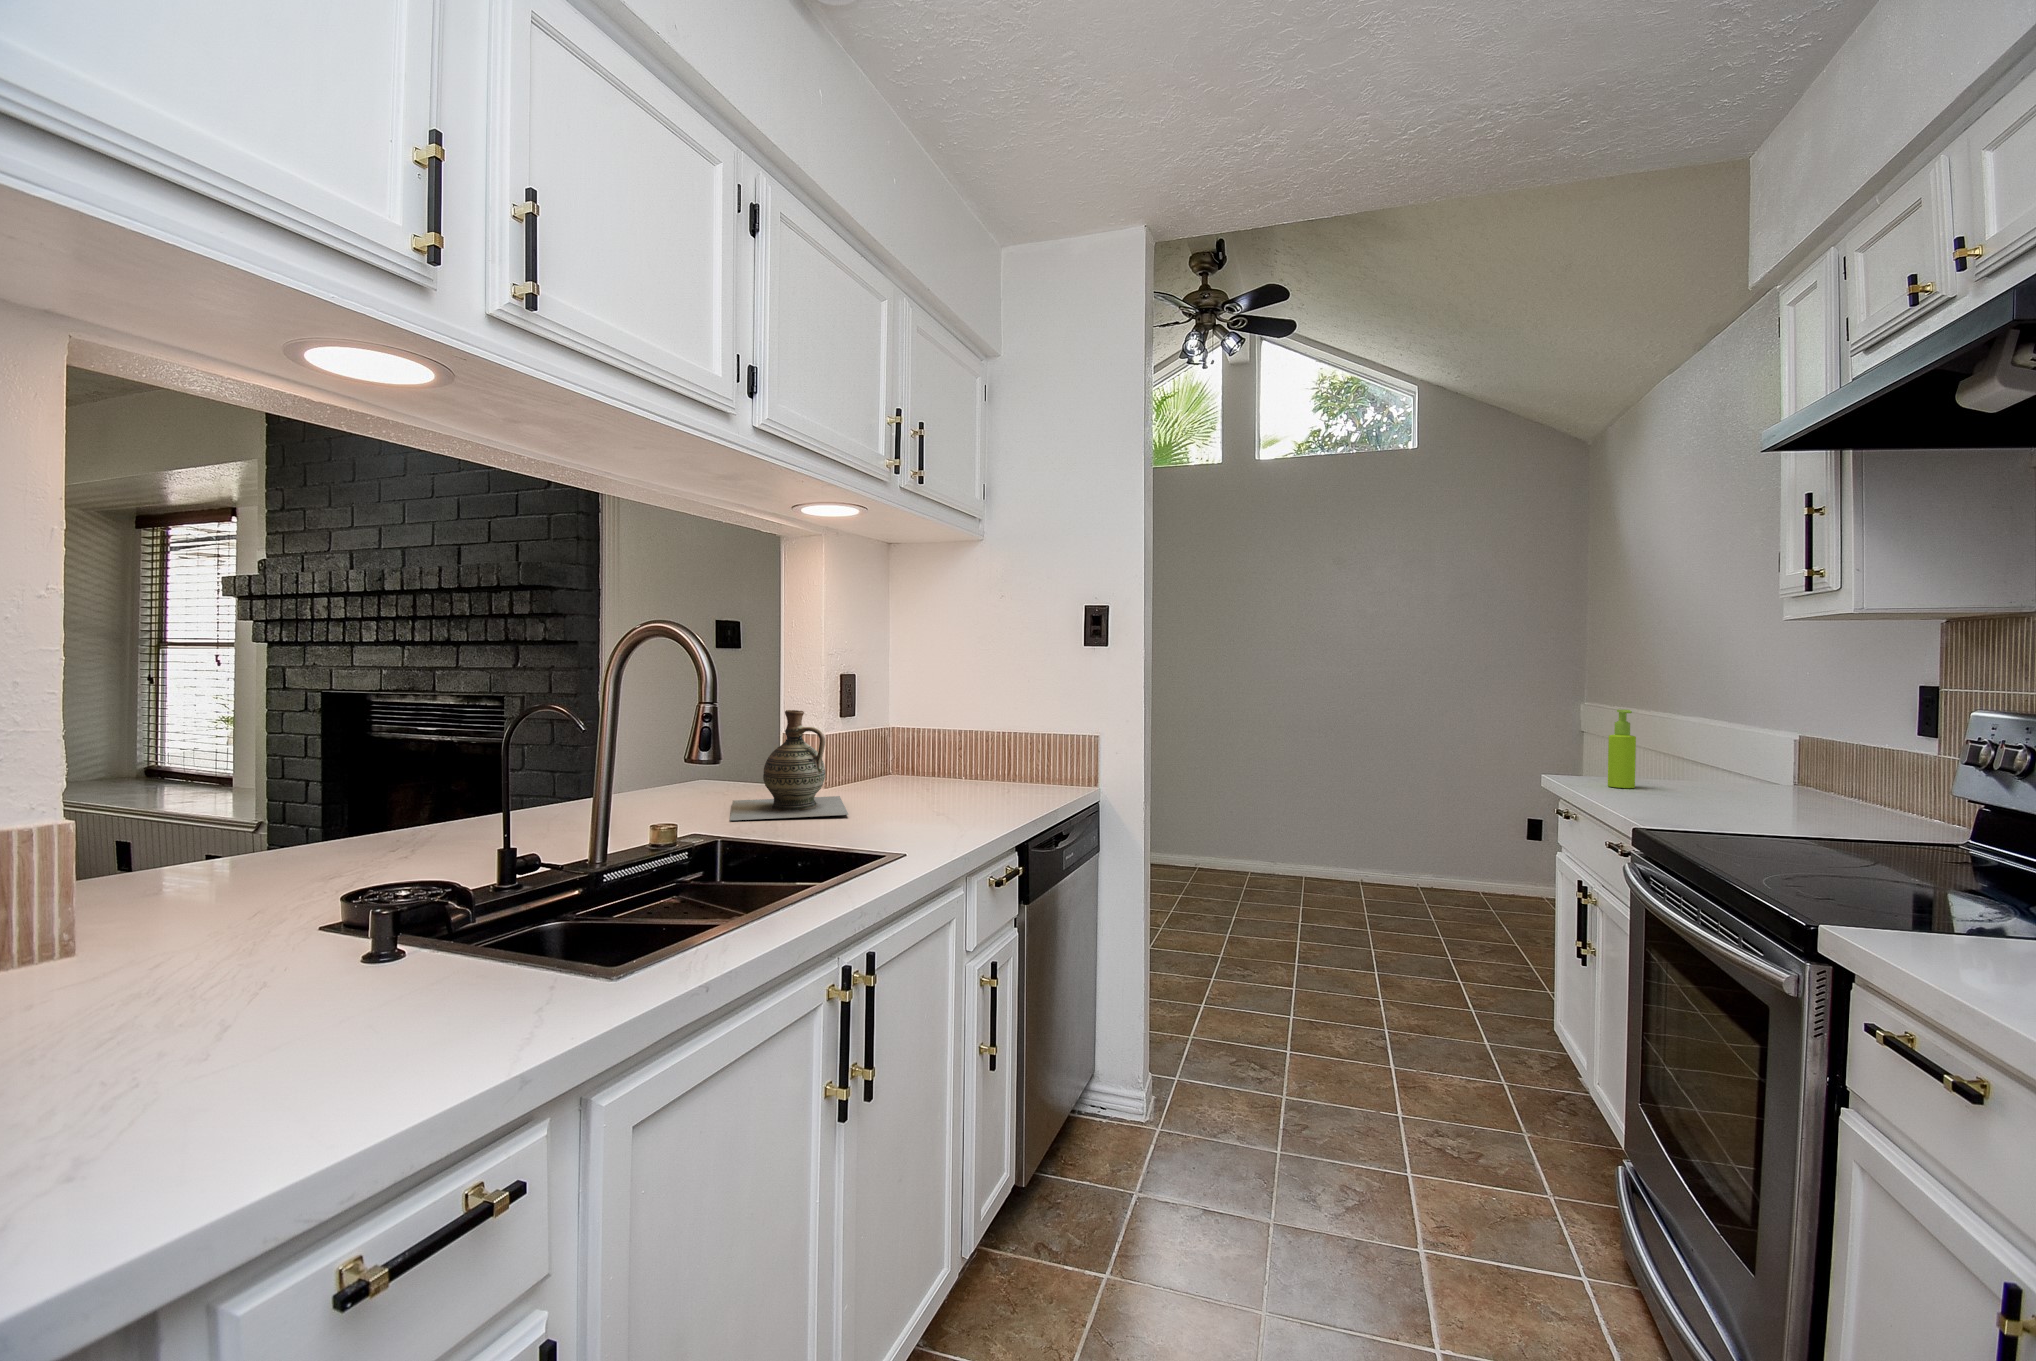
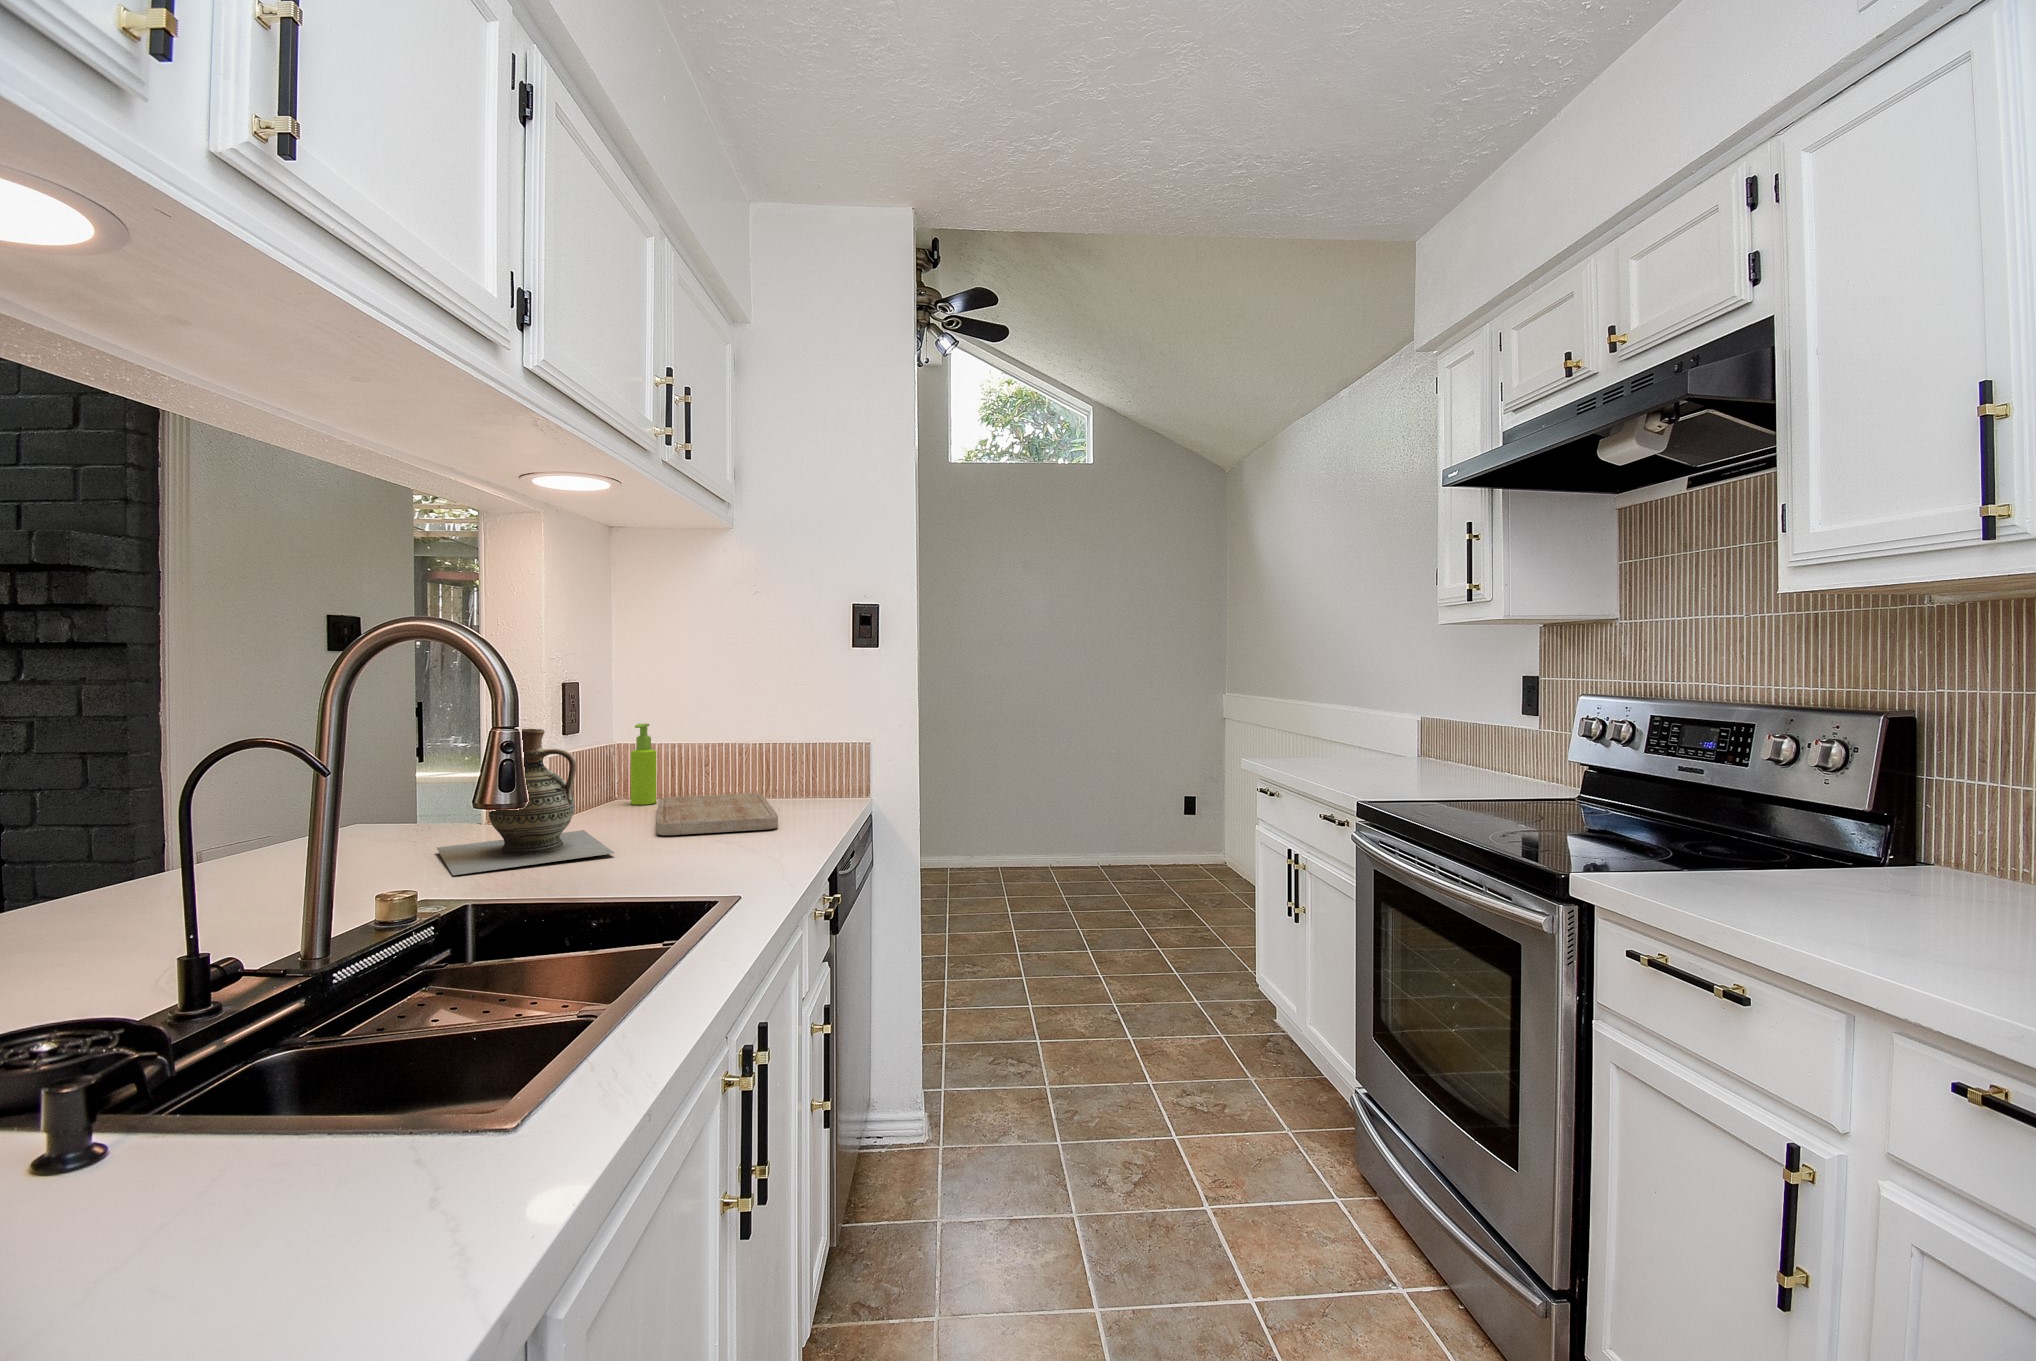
soap dispenser: present [1608,709,1636,788] -> present [631,724,656,805]
cutting board: none [894,776,1000,807] -> present [657,793,778,835]

